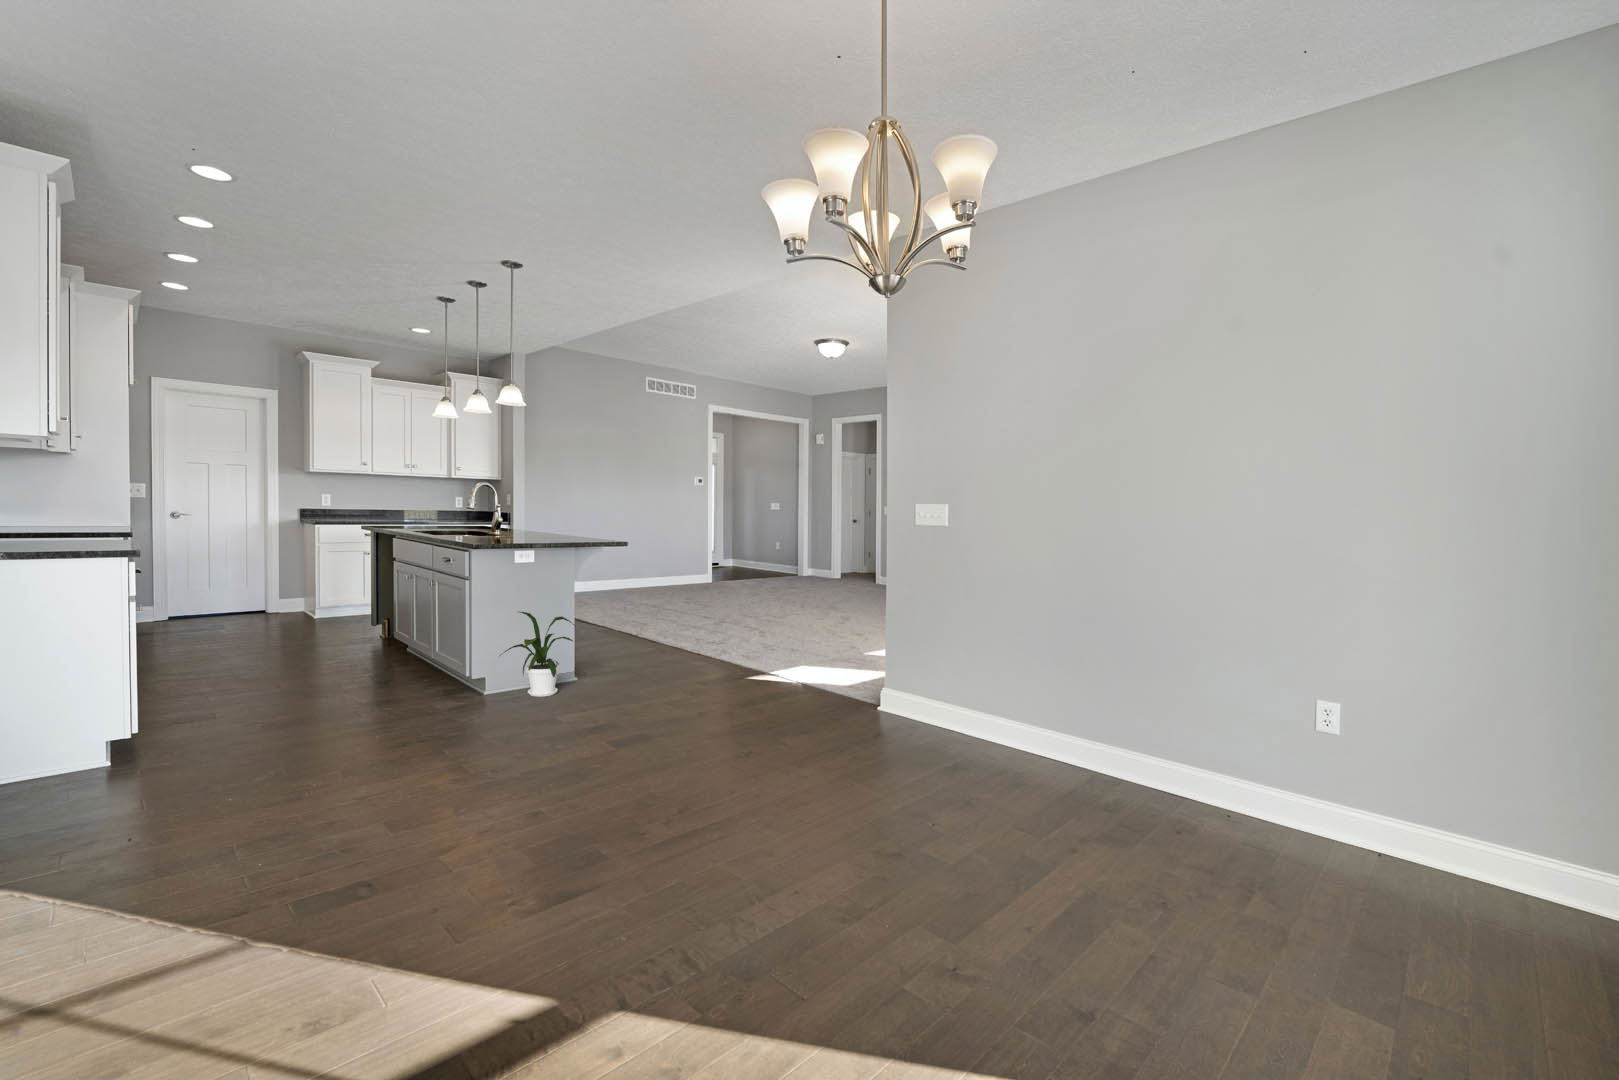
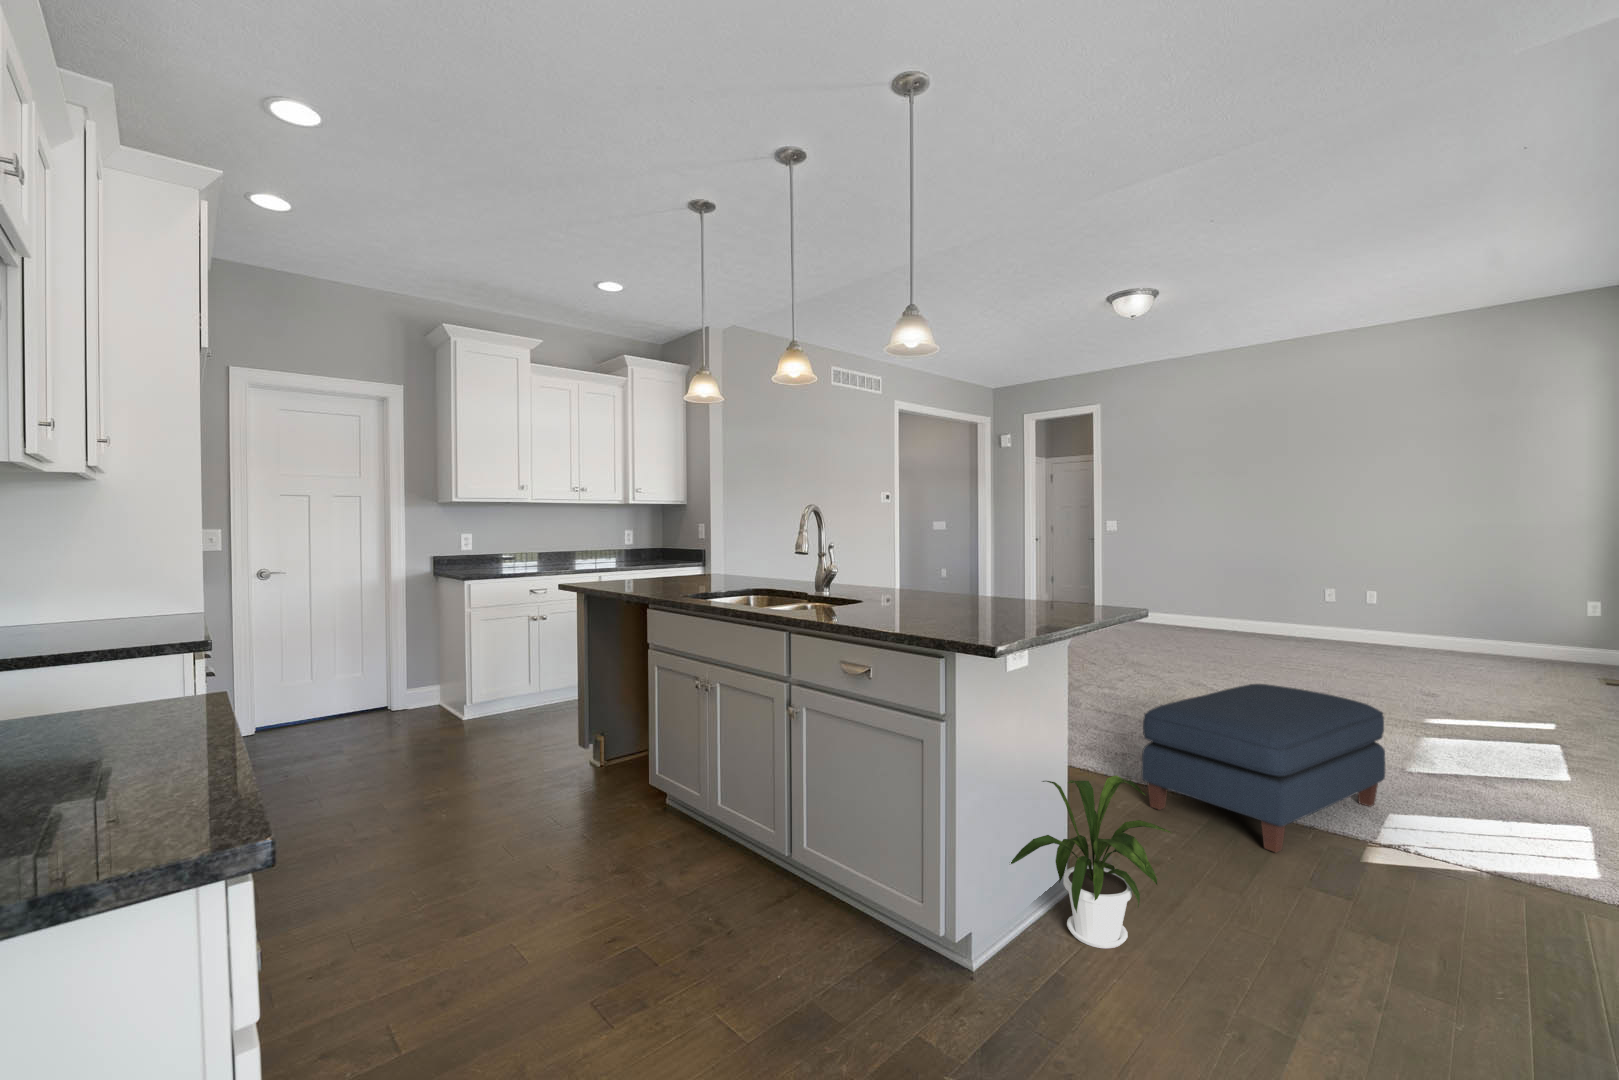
ottoman: none [668,598,811,677] -> present [1142,684,1385,852]

